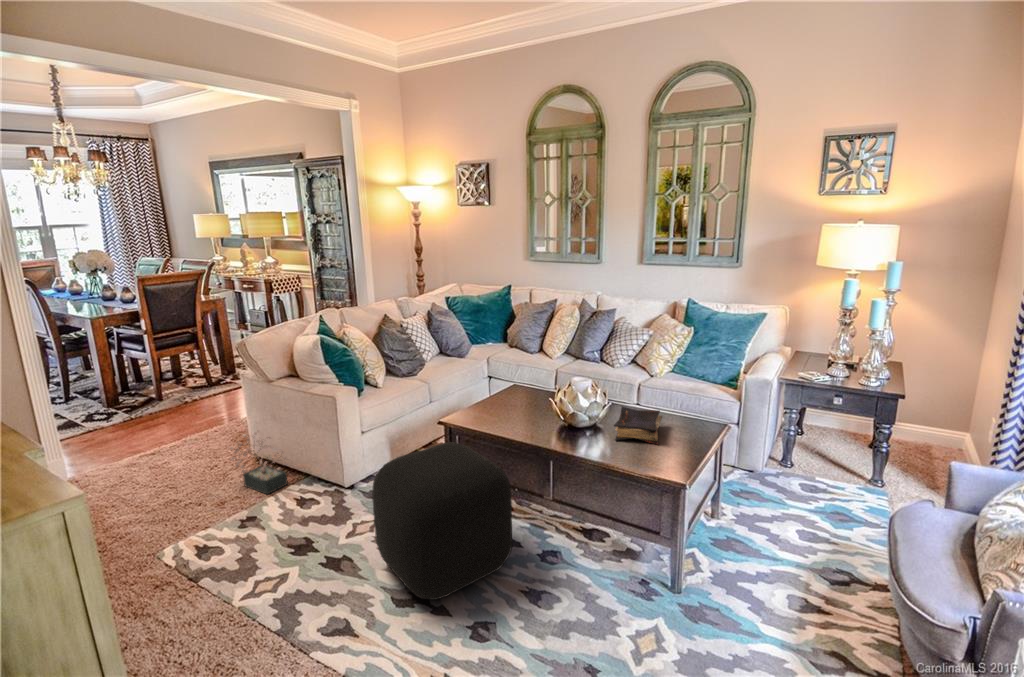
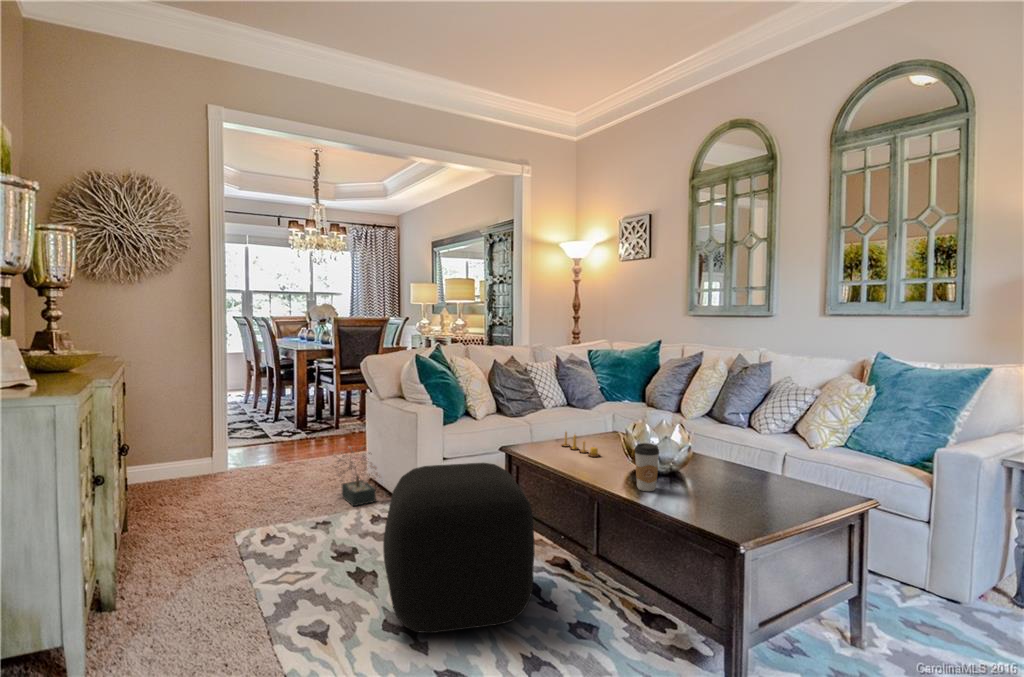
candle: none [488,396,530,418] -> present [562,432,600,457]
book: present [614,406,662,445] -> none [681,454,766,504]
coffee cup: none [582,410,601,447] -> present [635,443,659,491]

